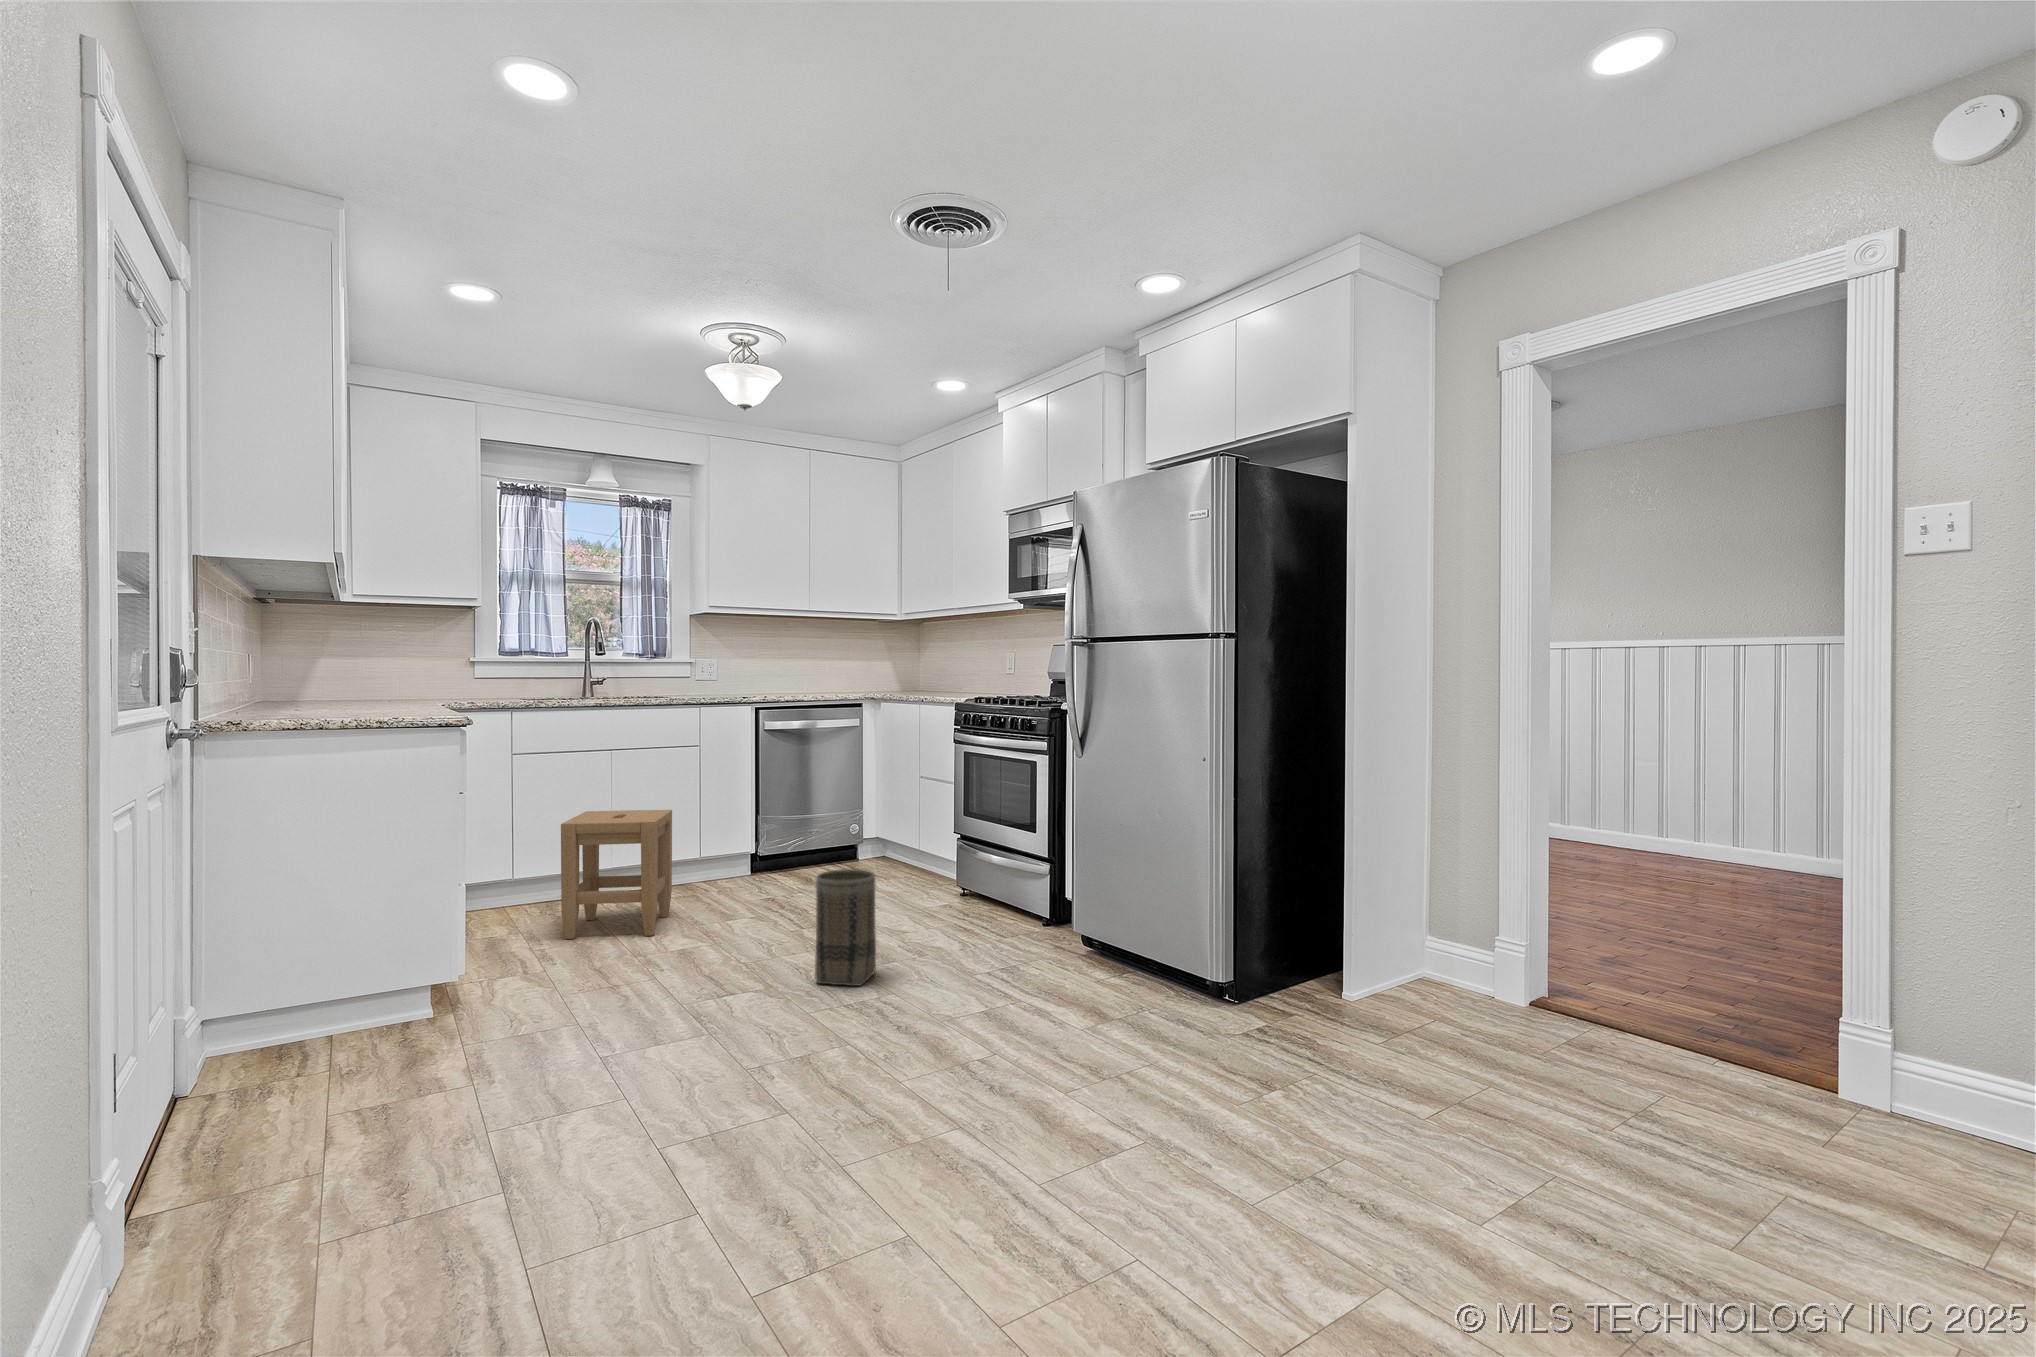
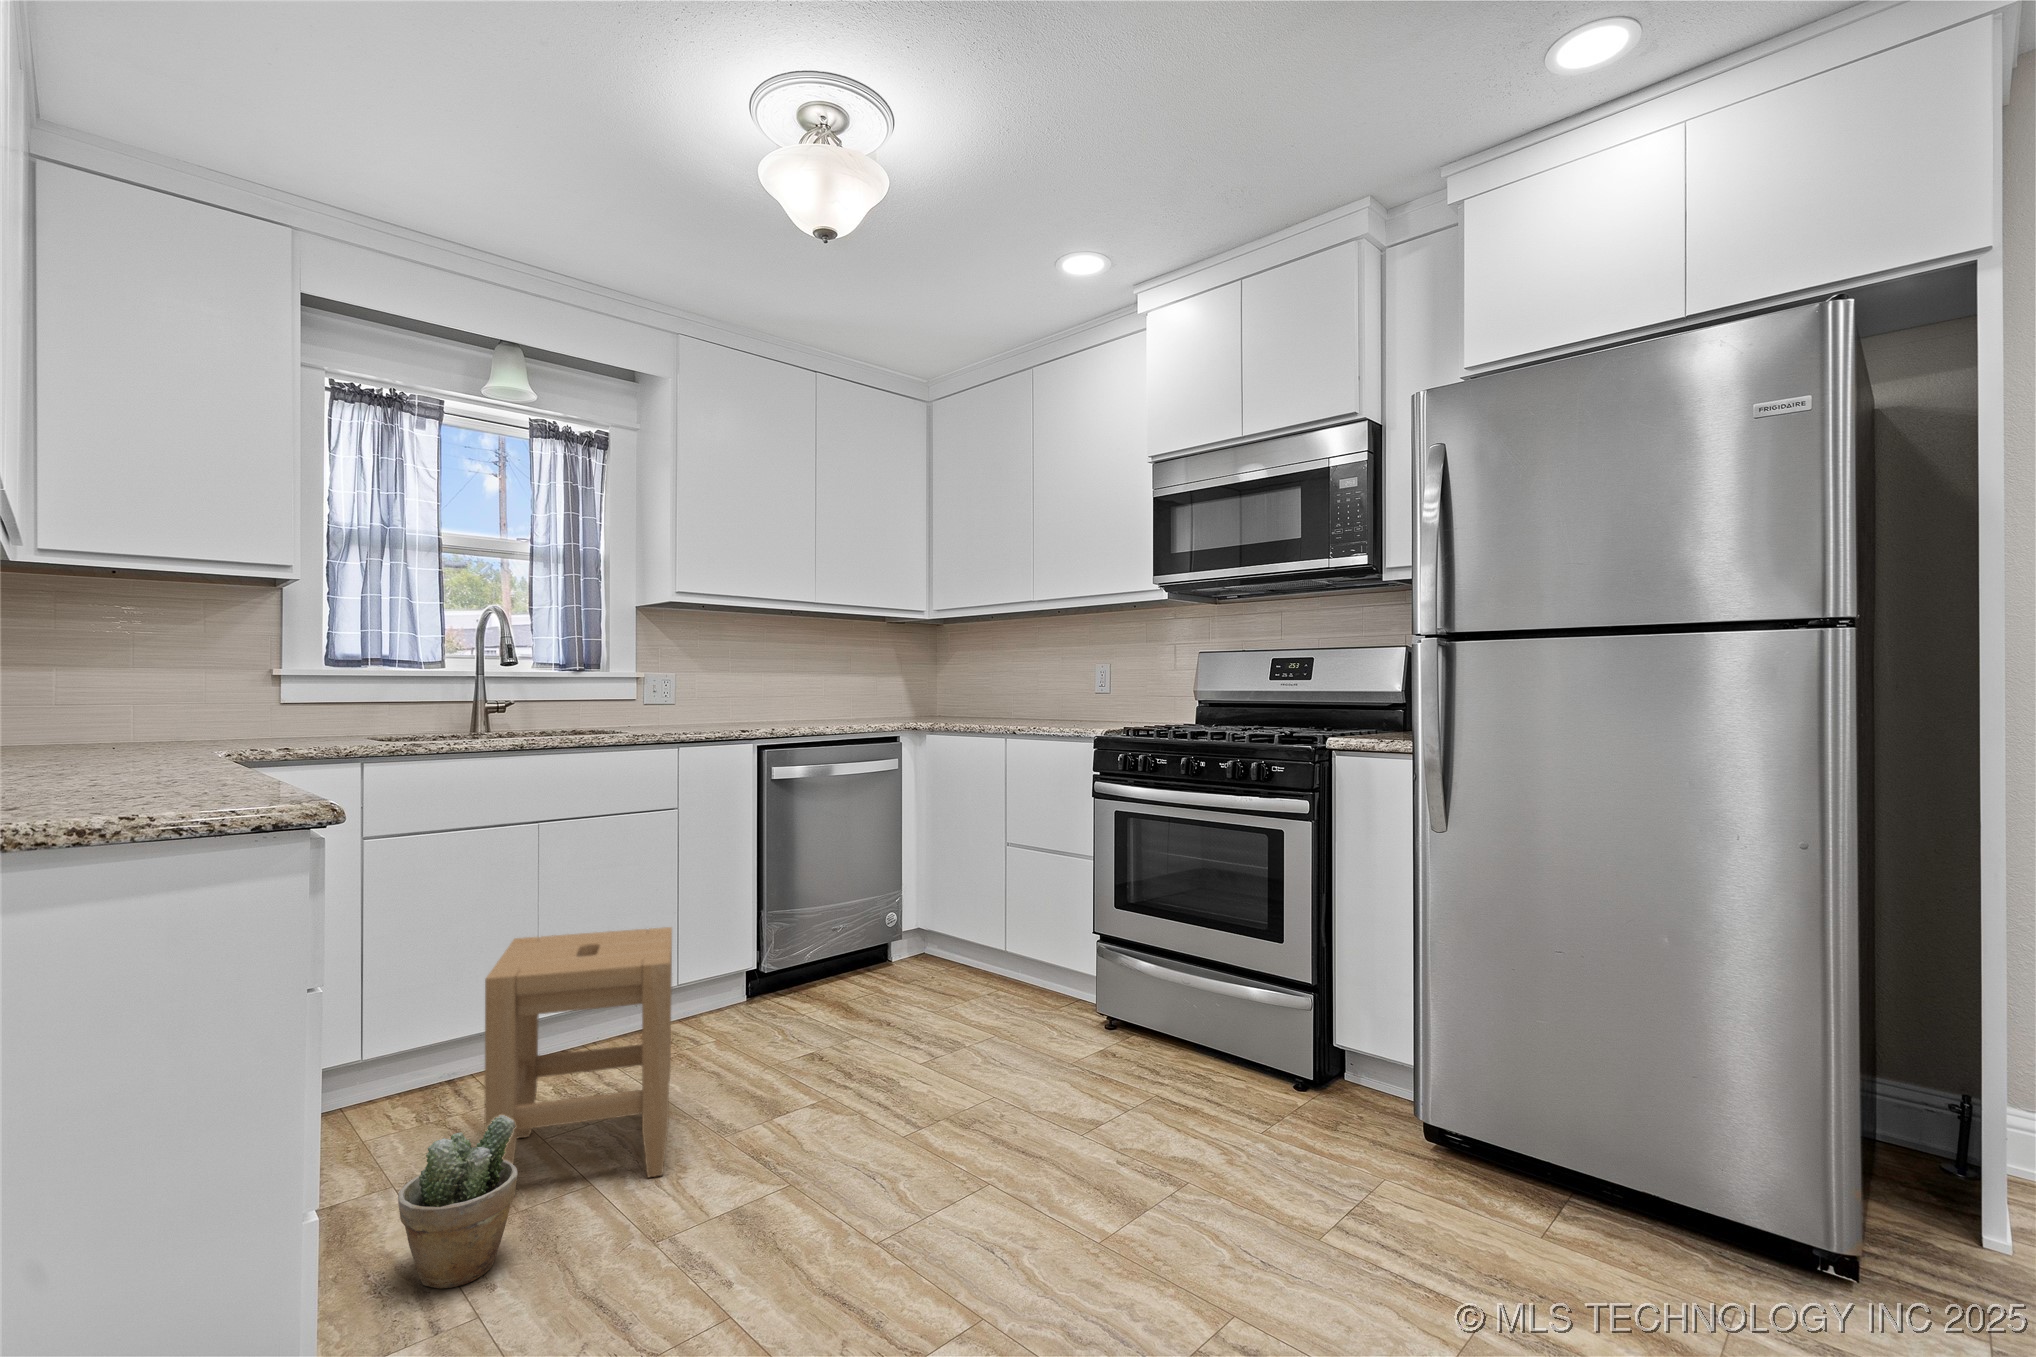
basket: present [815,869,876,986] -> none [1062,1058,1176,1309]
potted plant: none [514,886,570,962] -> present [398,1115,518,1288]

